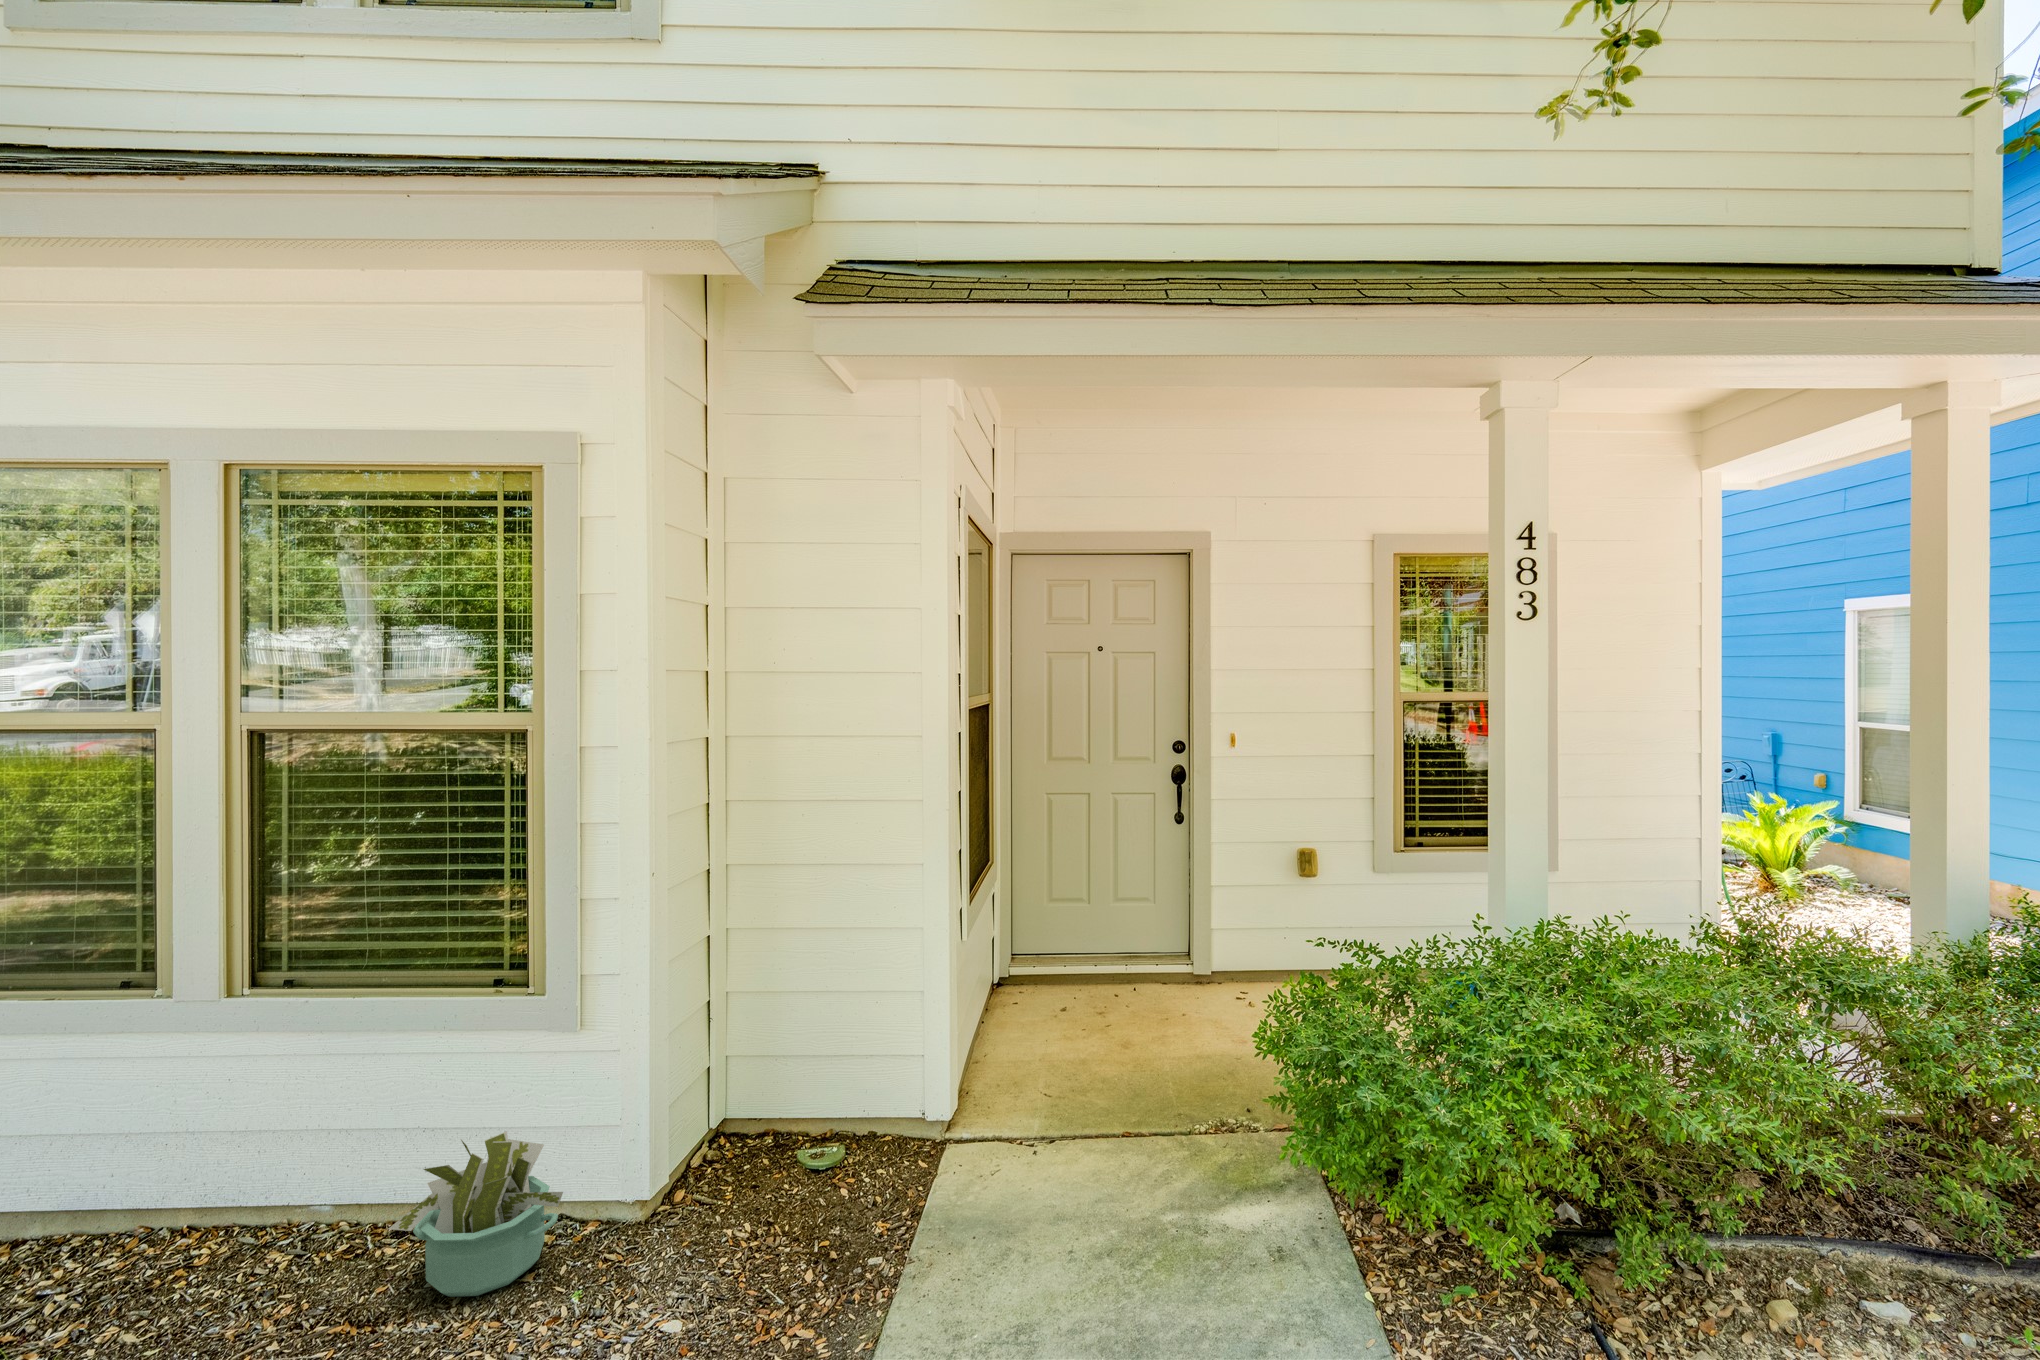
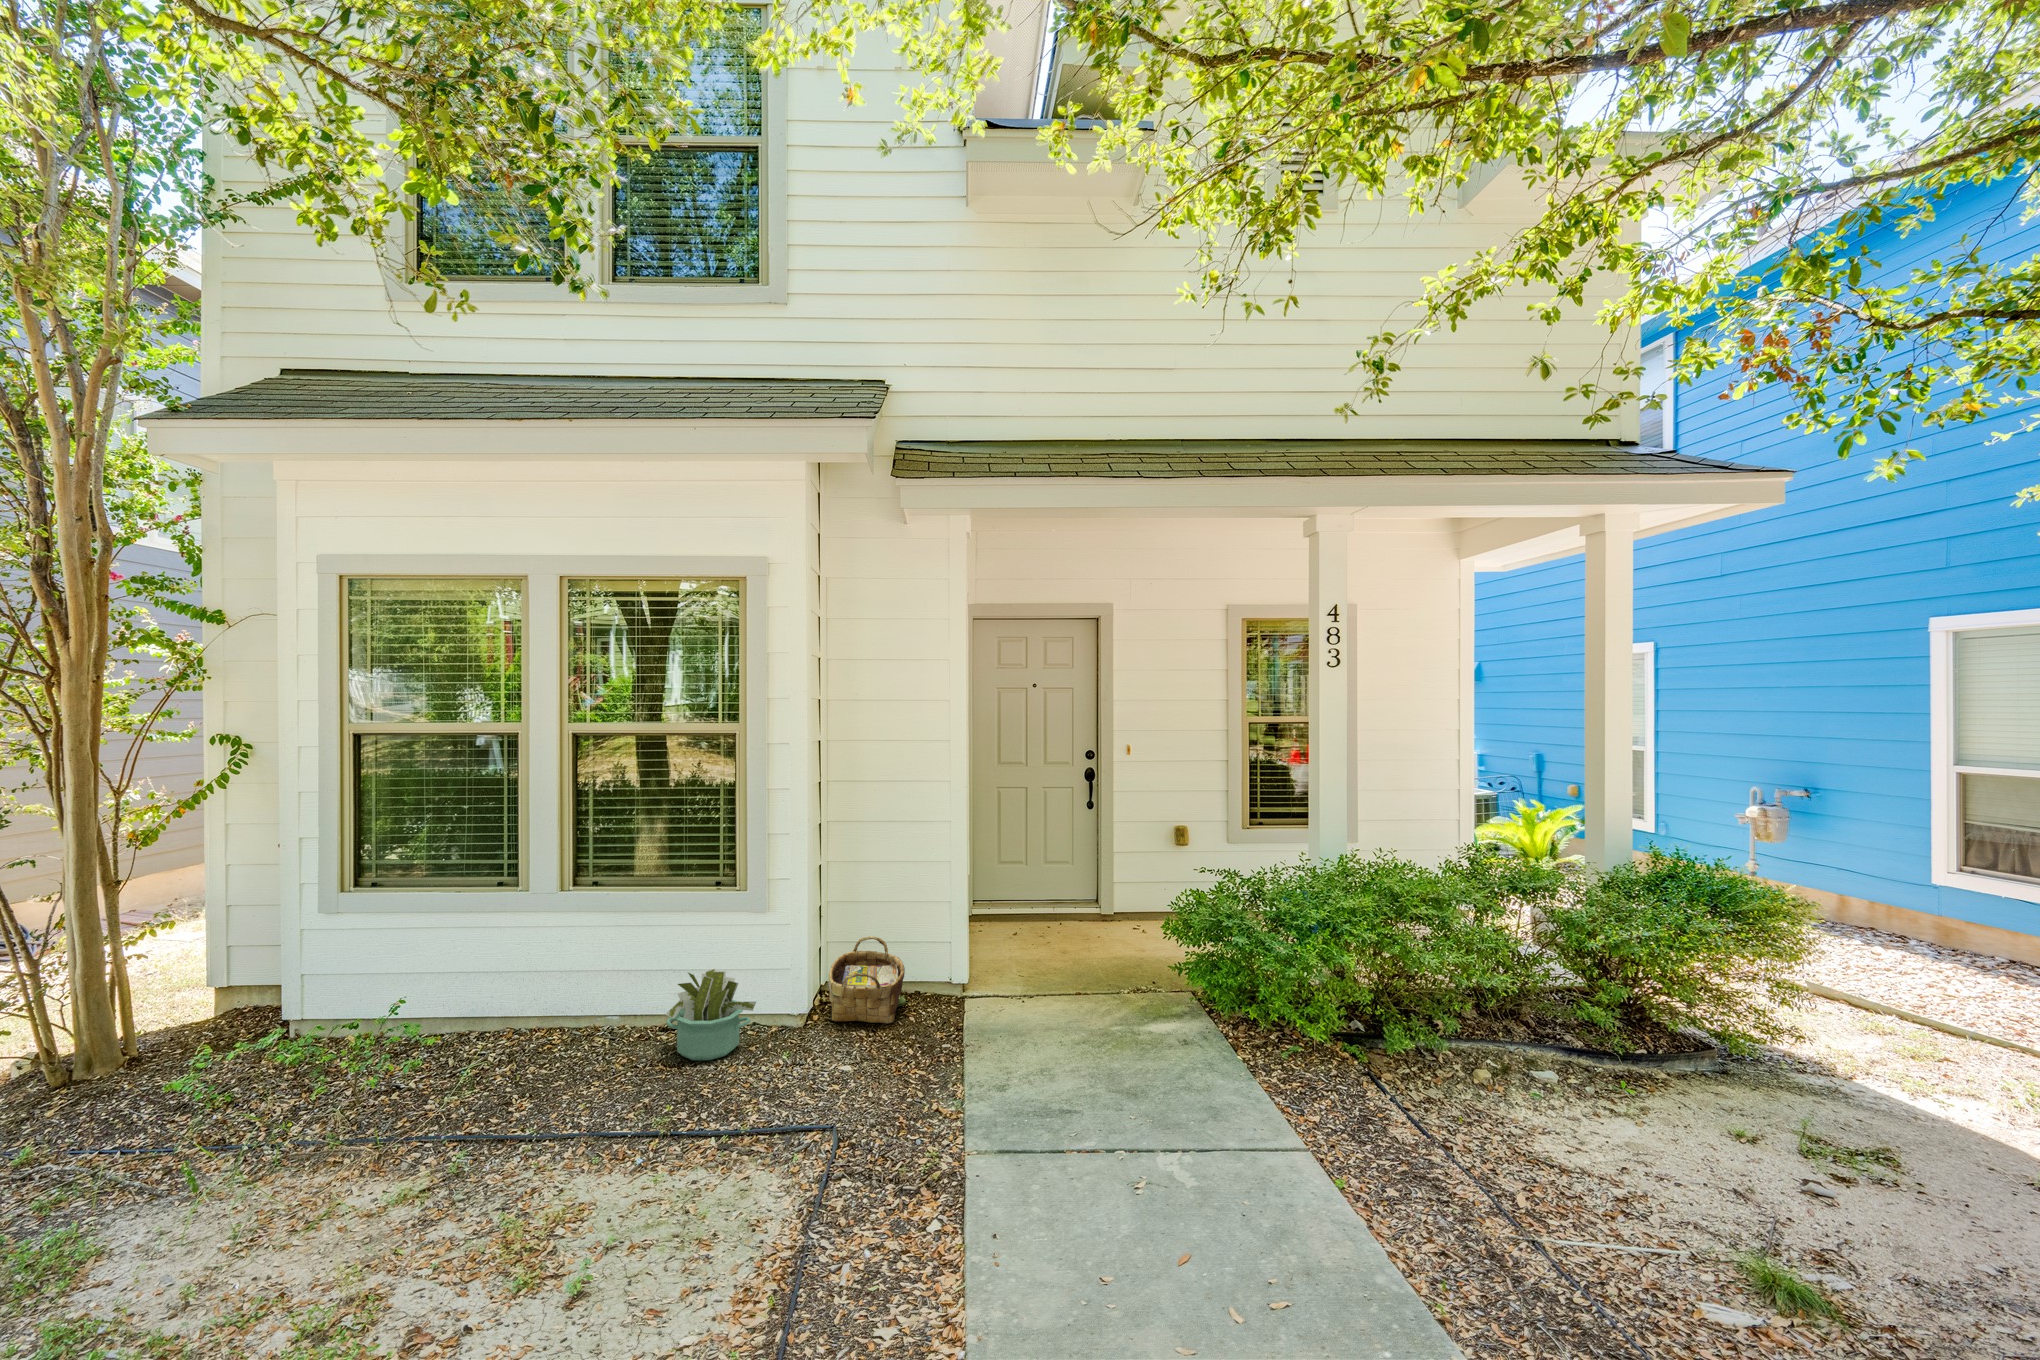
woven basket: none [711,1052,843,1204] -> present [828,936,905,1024]

